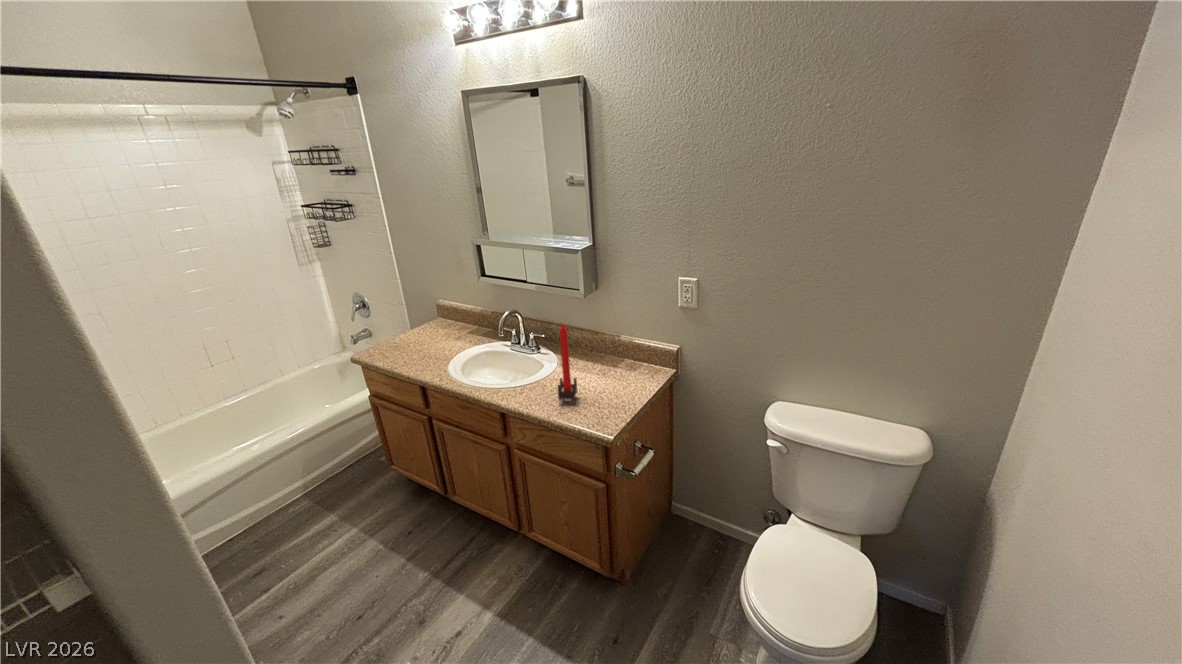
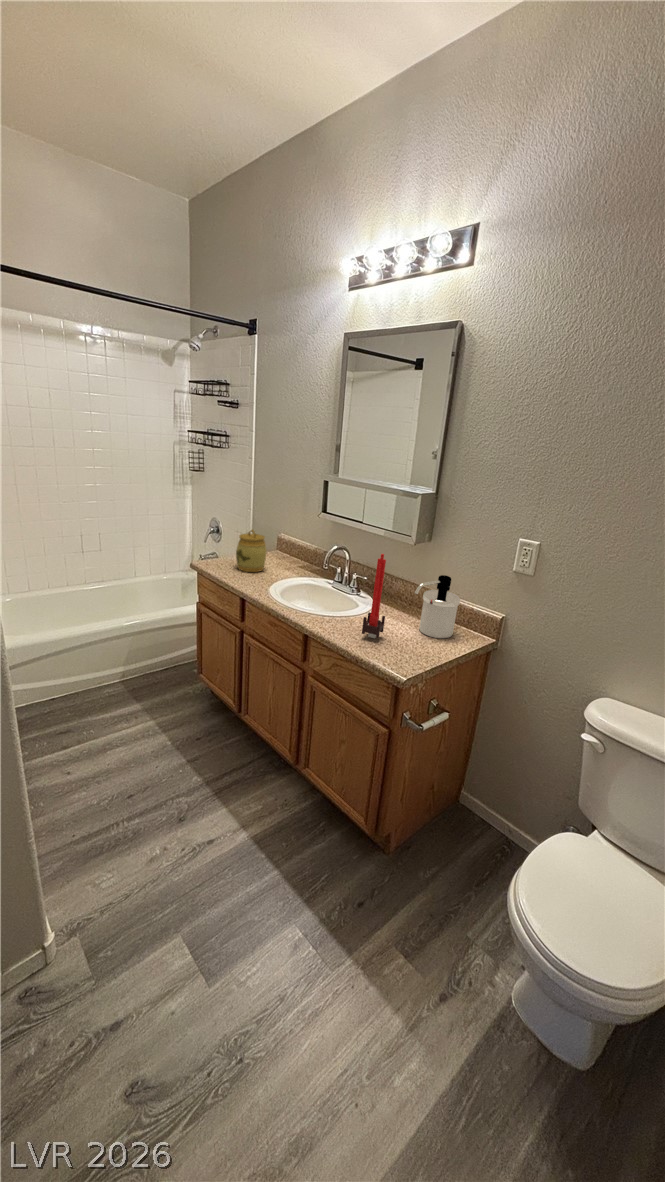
jar: none [400,310,435,355] -> present [236,530,266,572]
soap dispenser: none [599,324,639,384] -> present [415,575,460,638]

